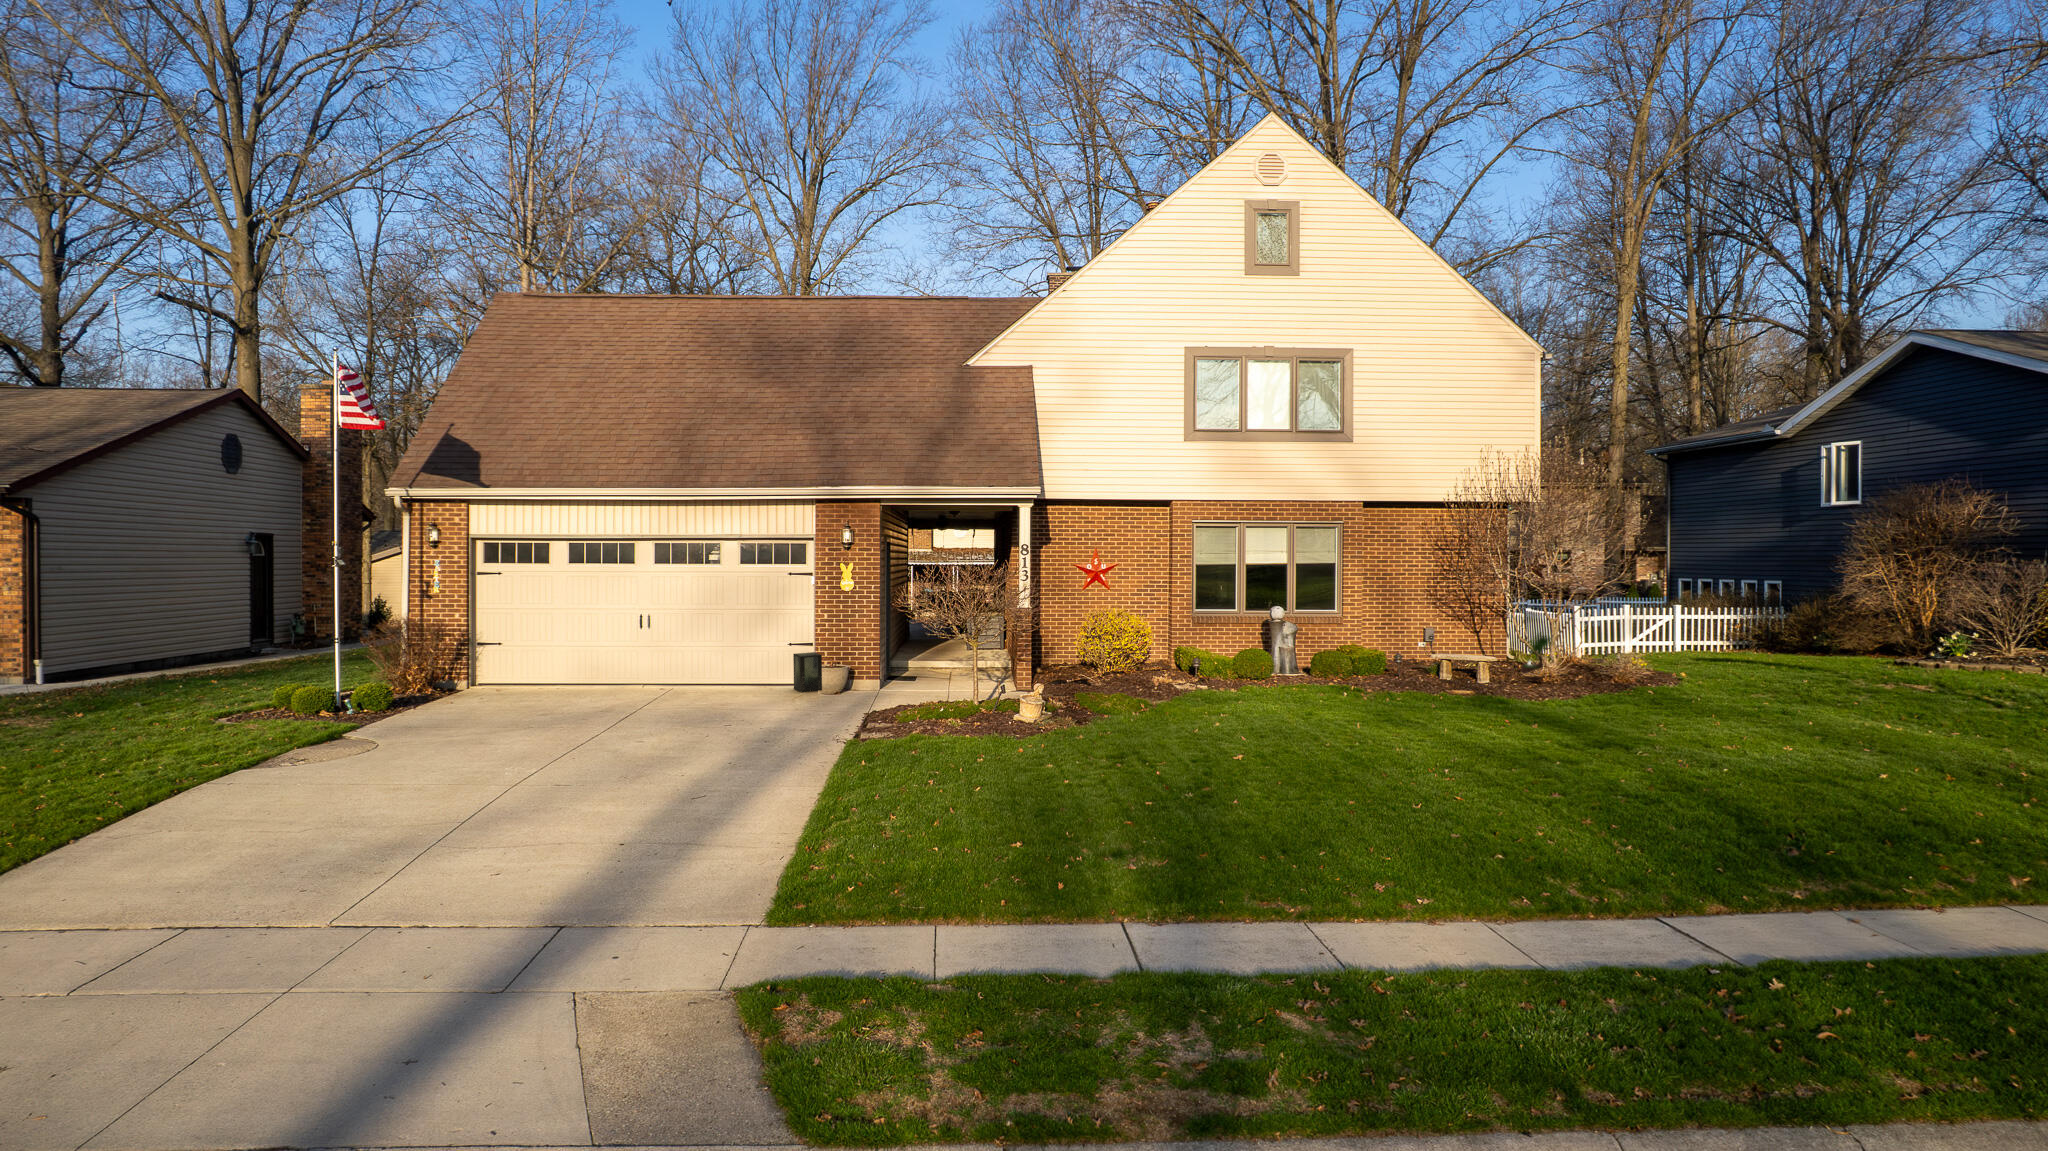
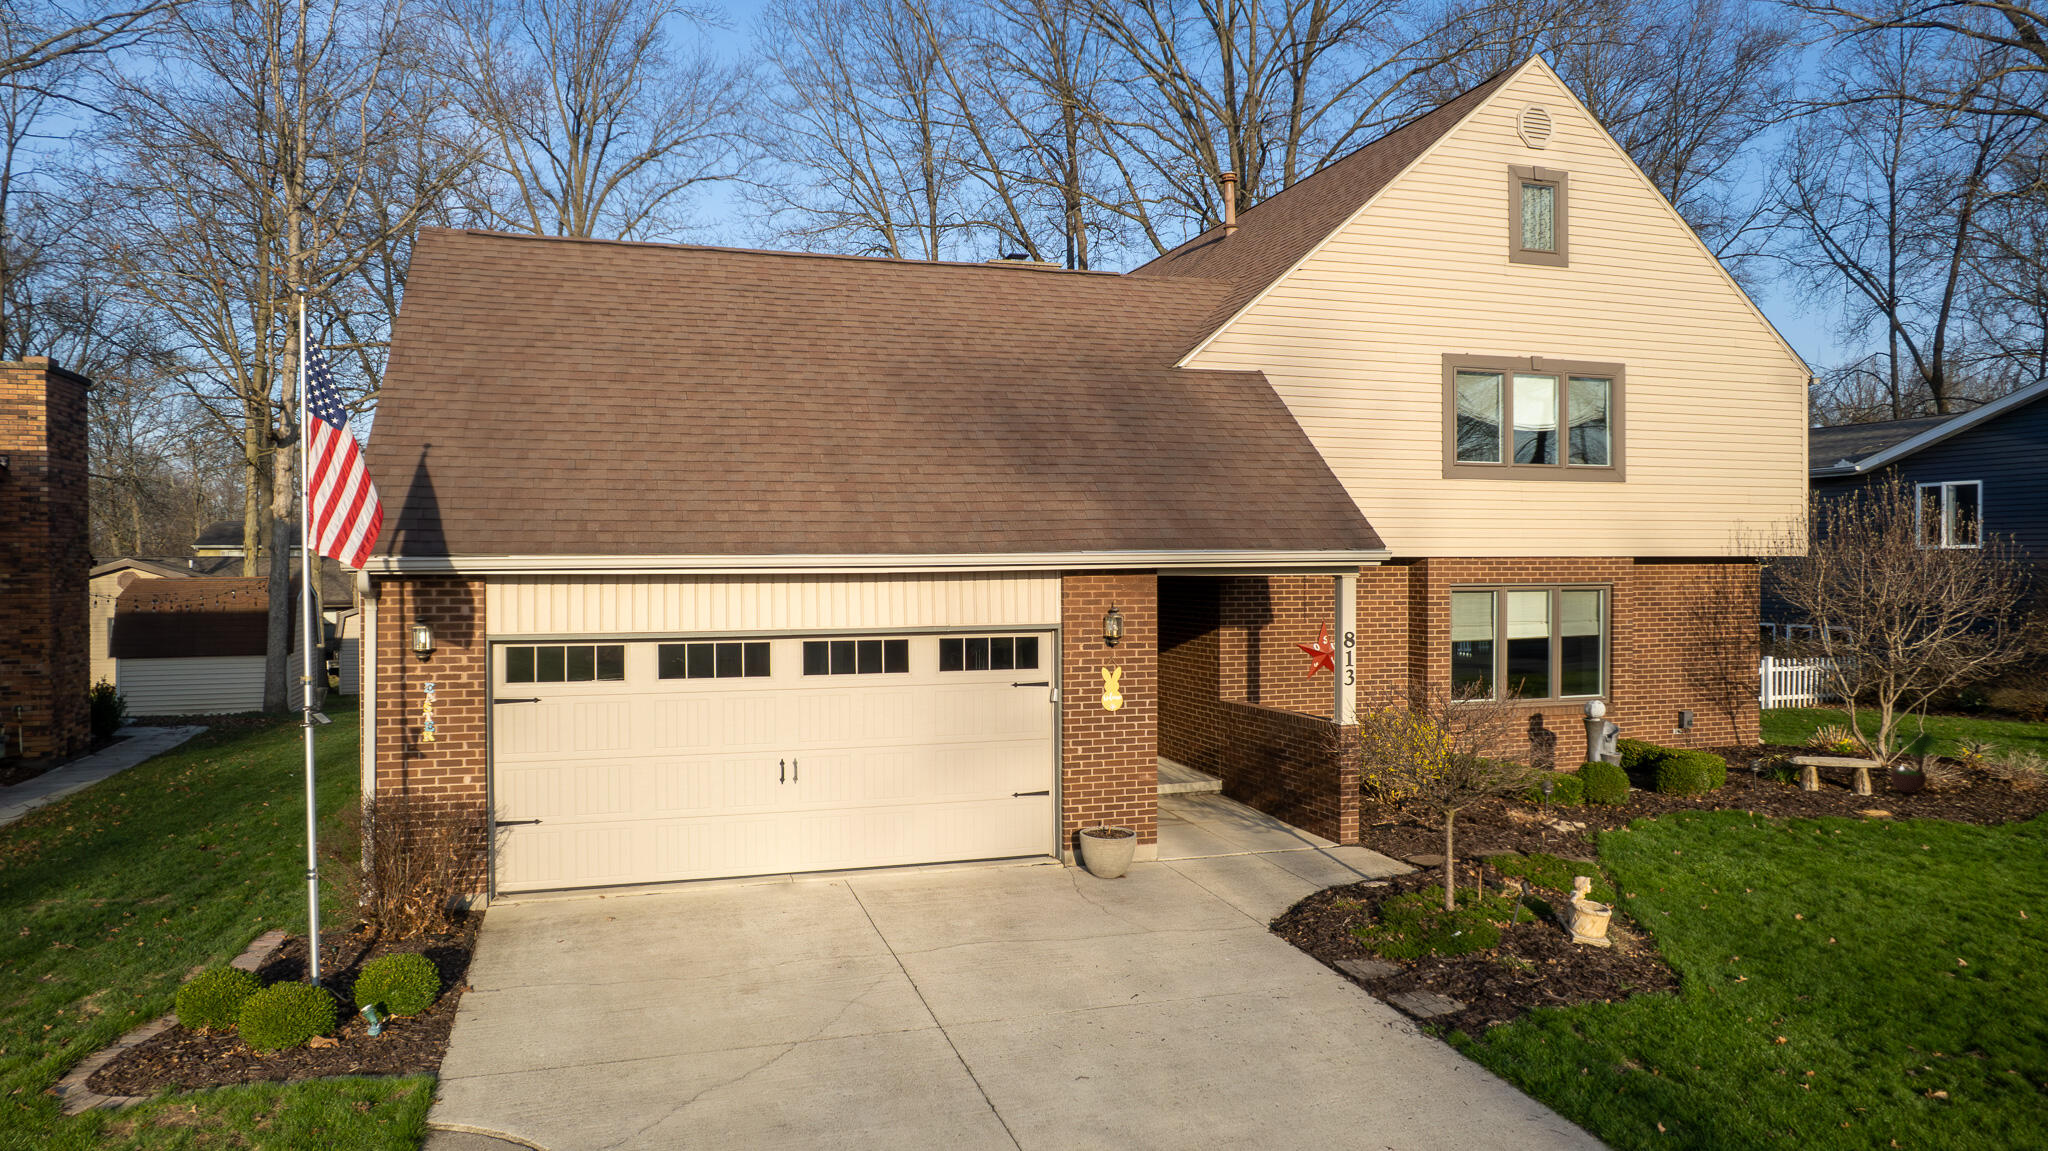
storage box: present [793,652,822,692] -> none [1028,808,1076,875]

